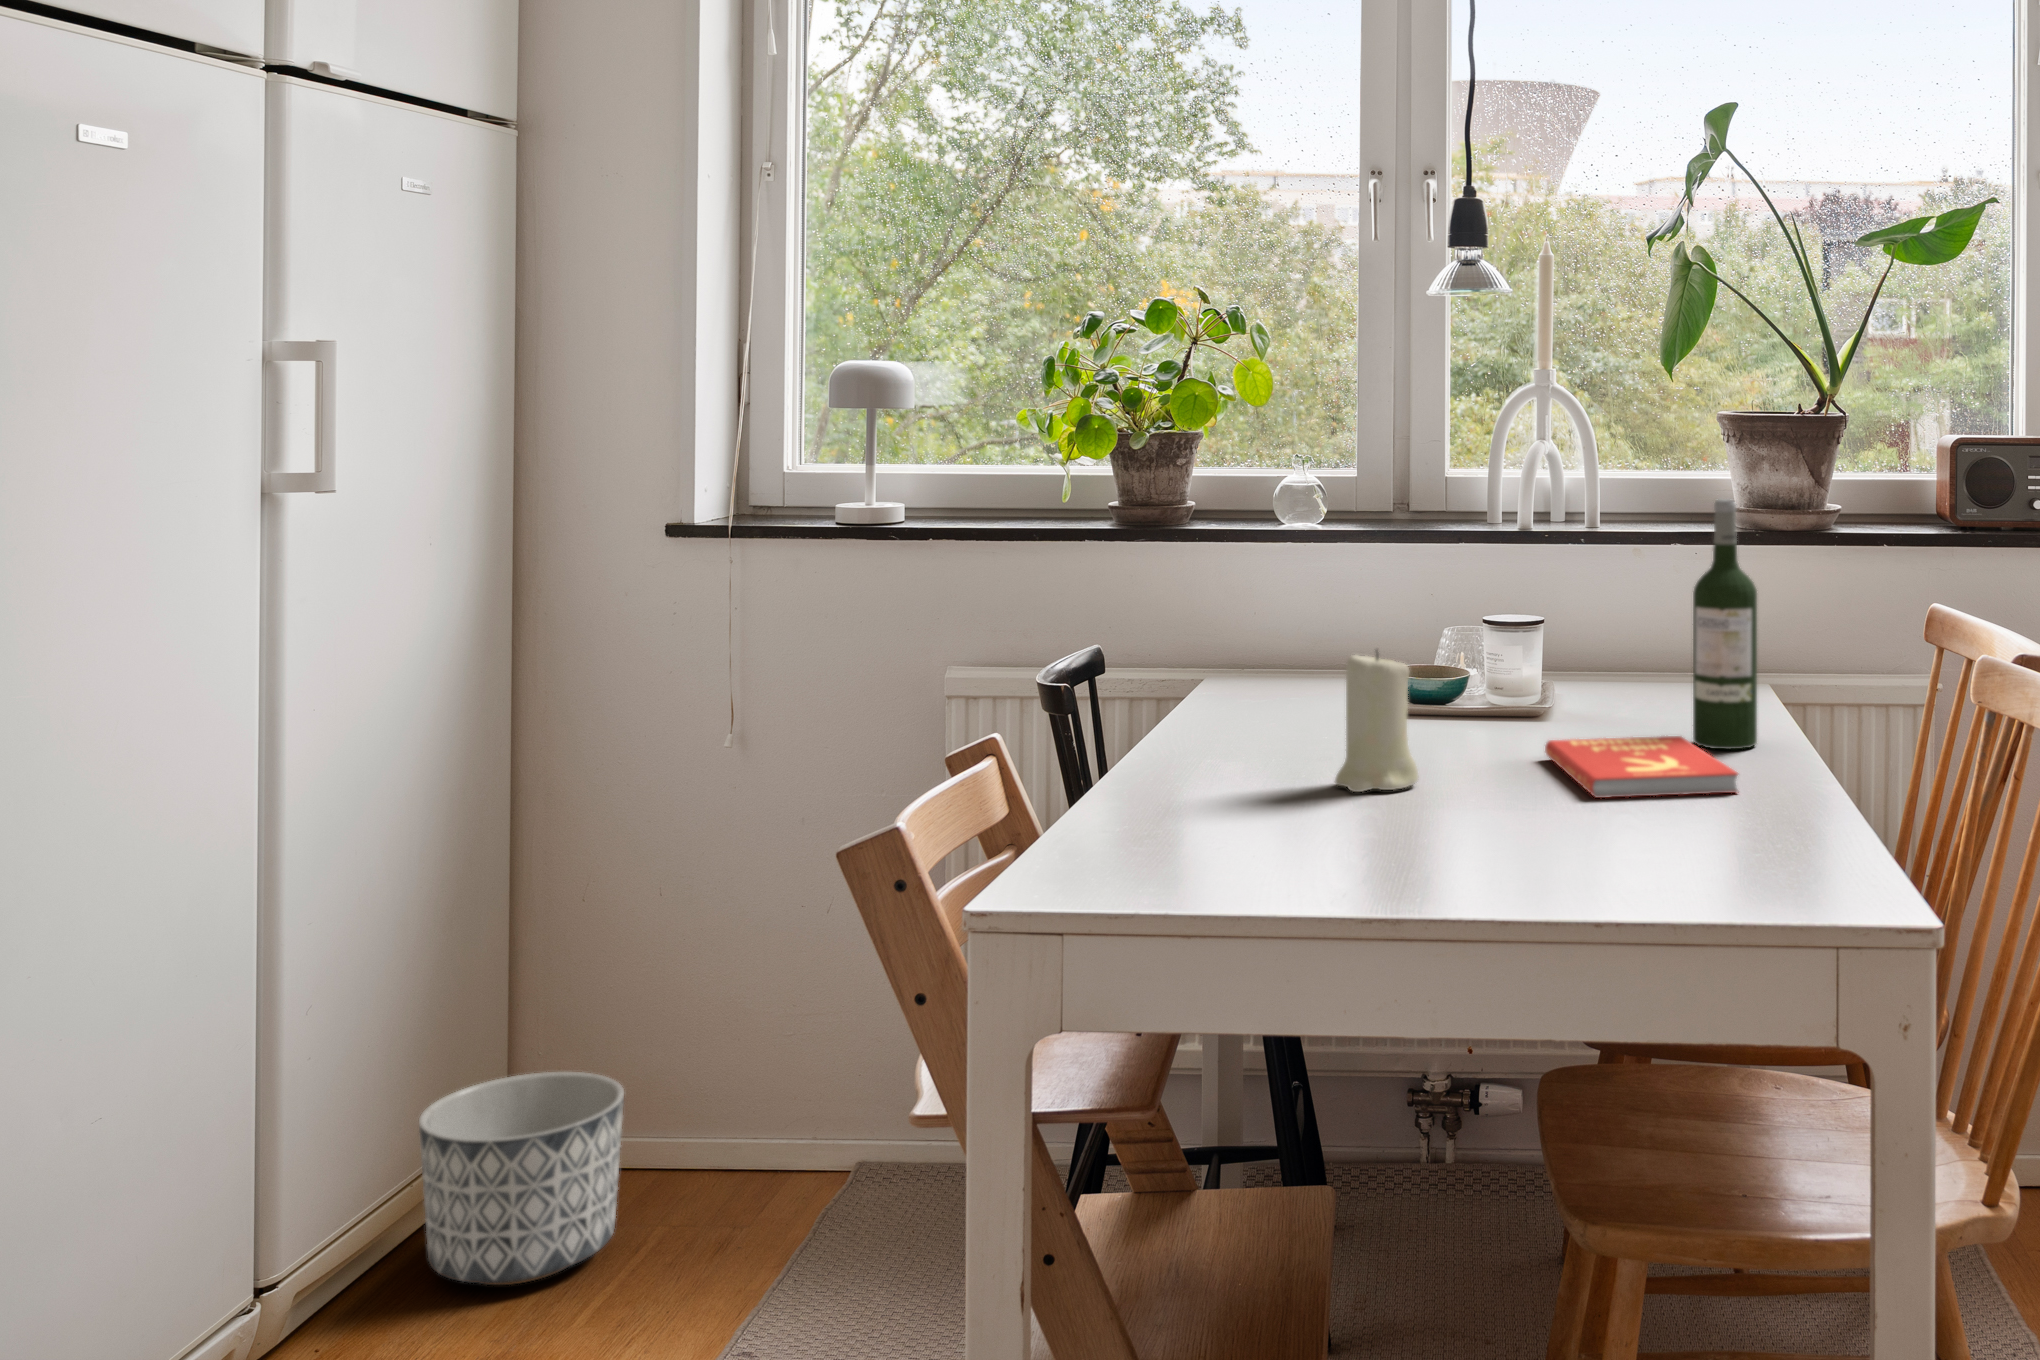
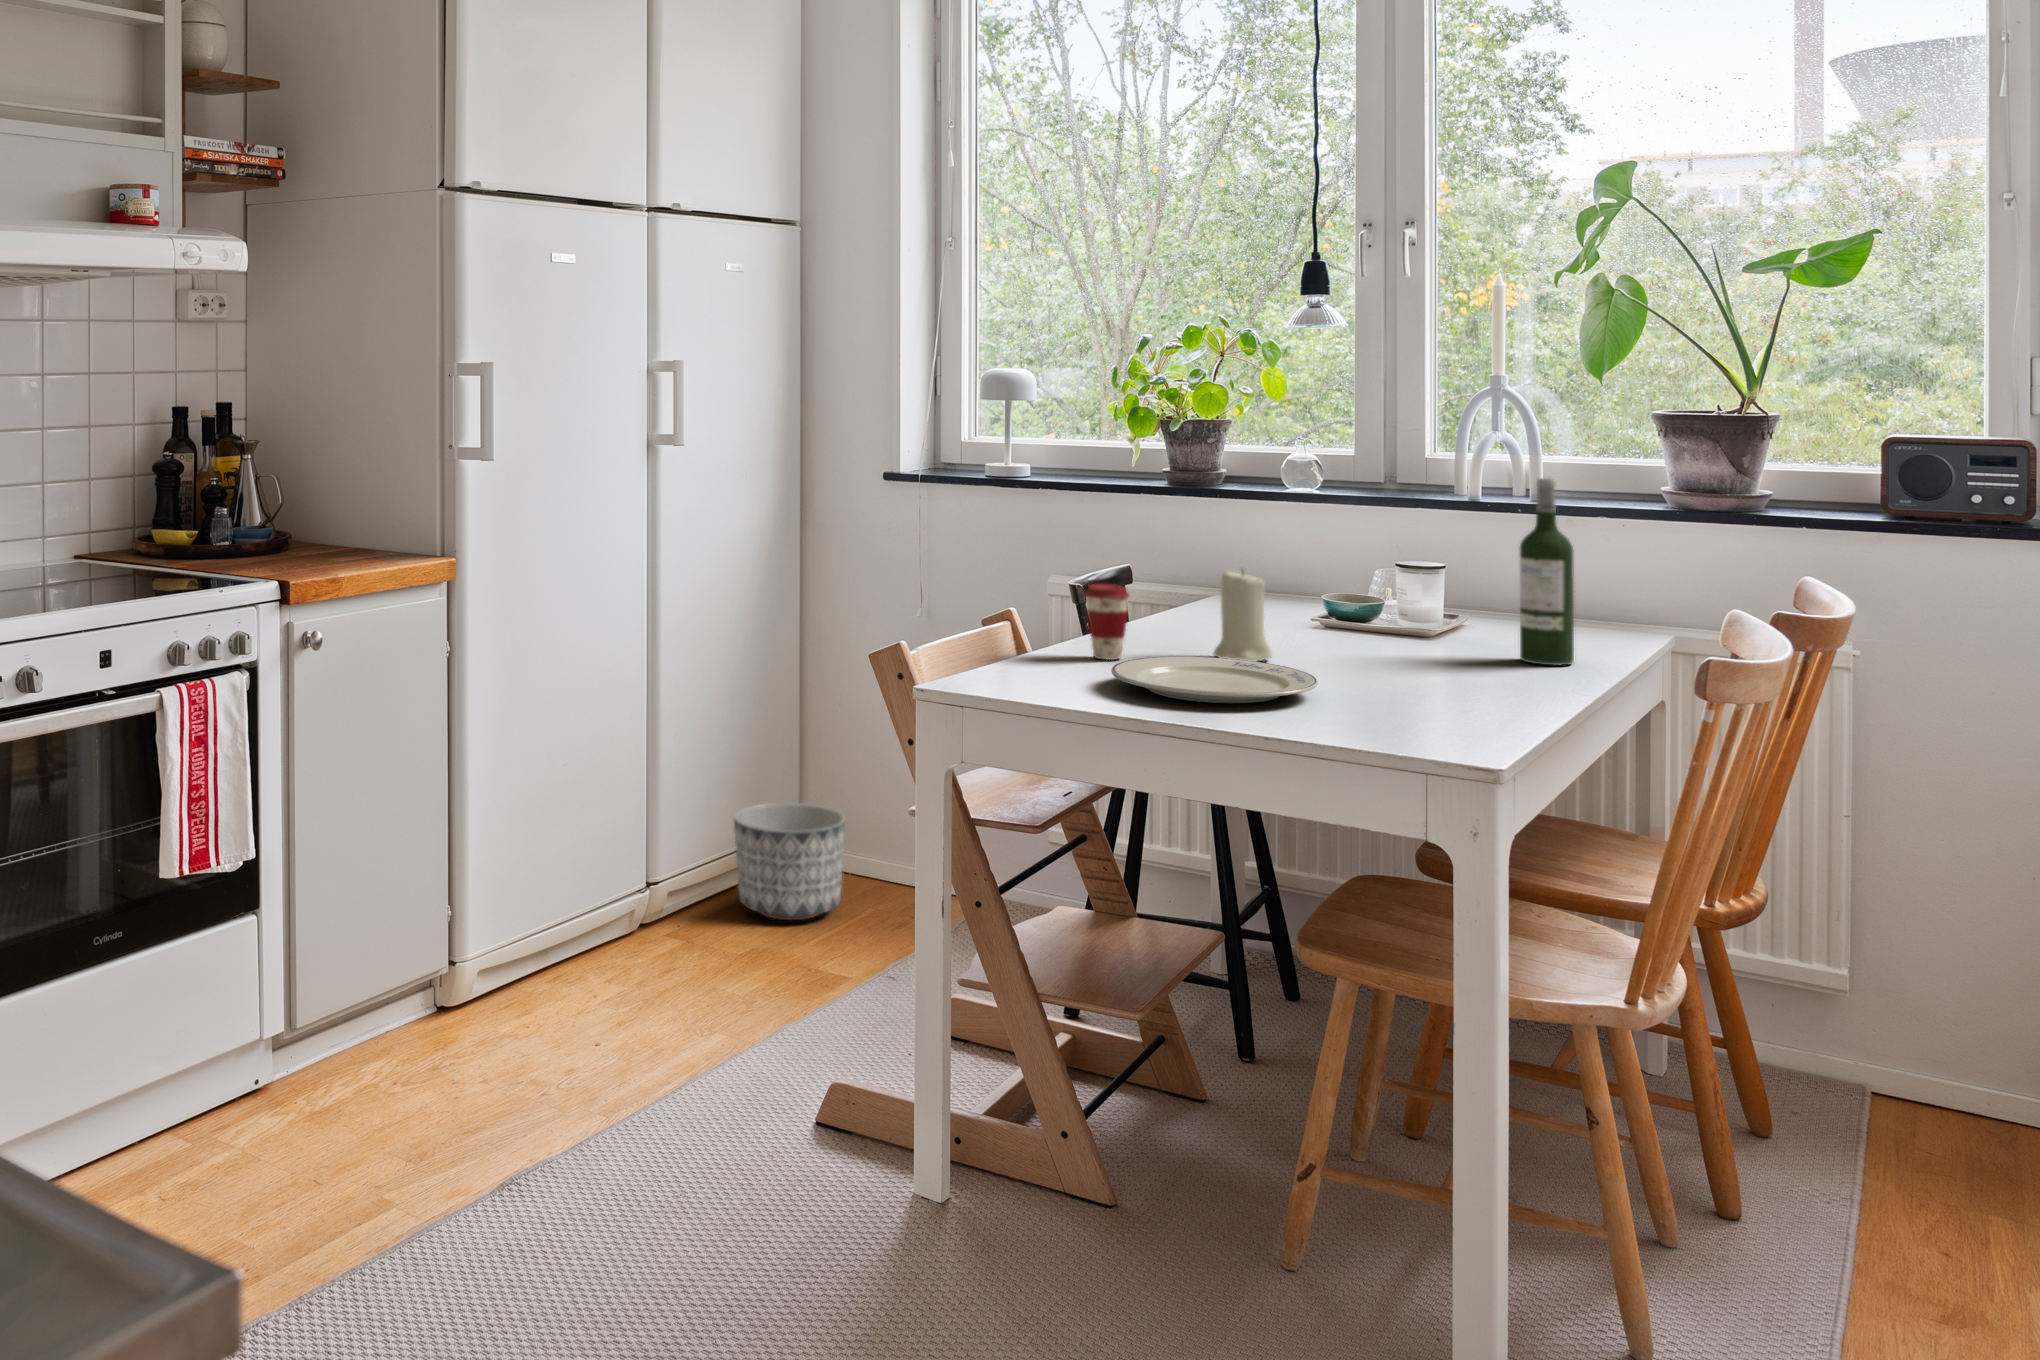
coffee cup: none [1157,690,1229,812] -> present [1084,584,1129,660]
book: present [1545,736,1738,798] -> none [1382,644,1501,687]
plate: none [1258,794,1569,878] -> present [1111,656,1318,703]

